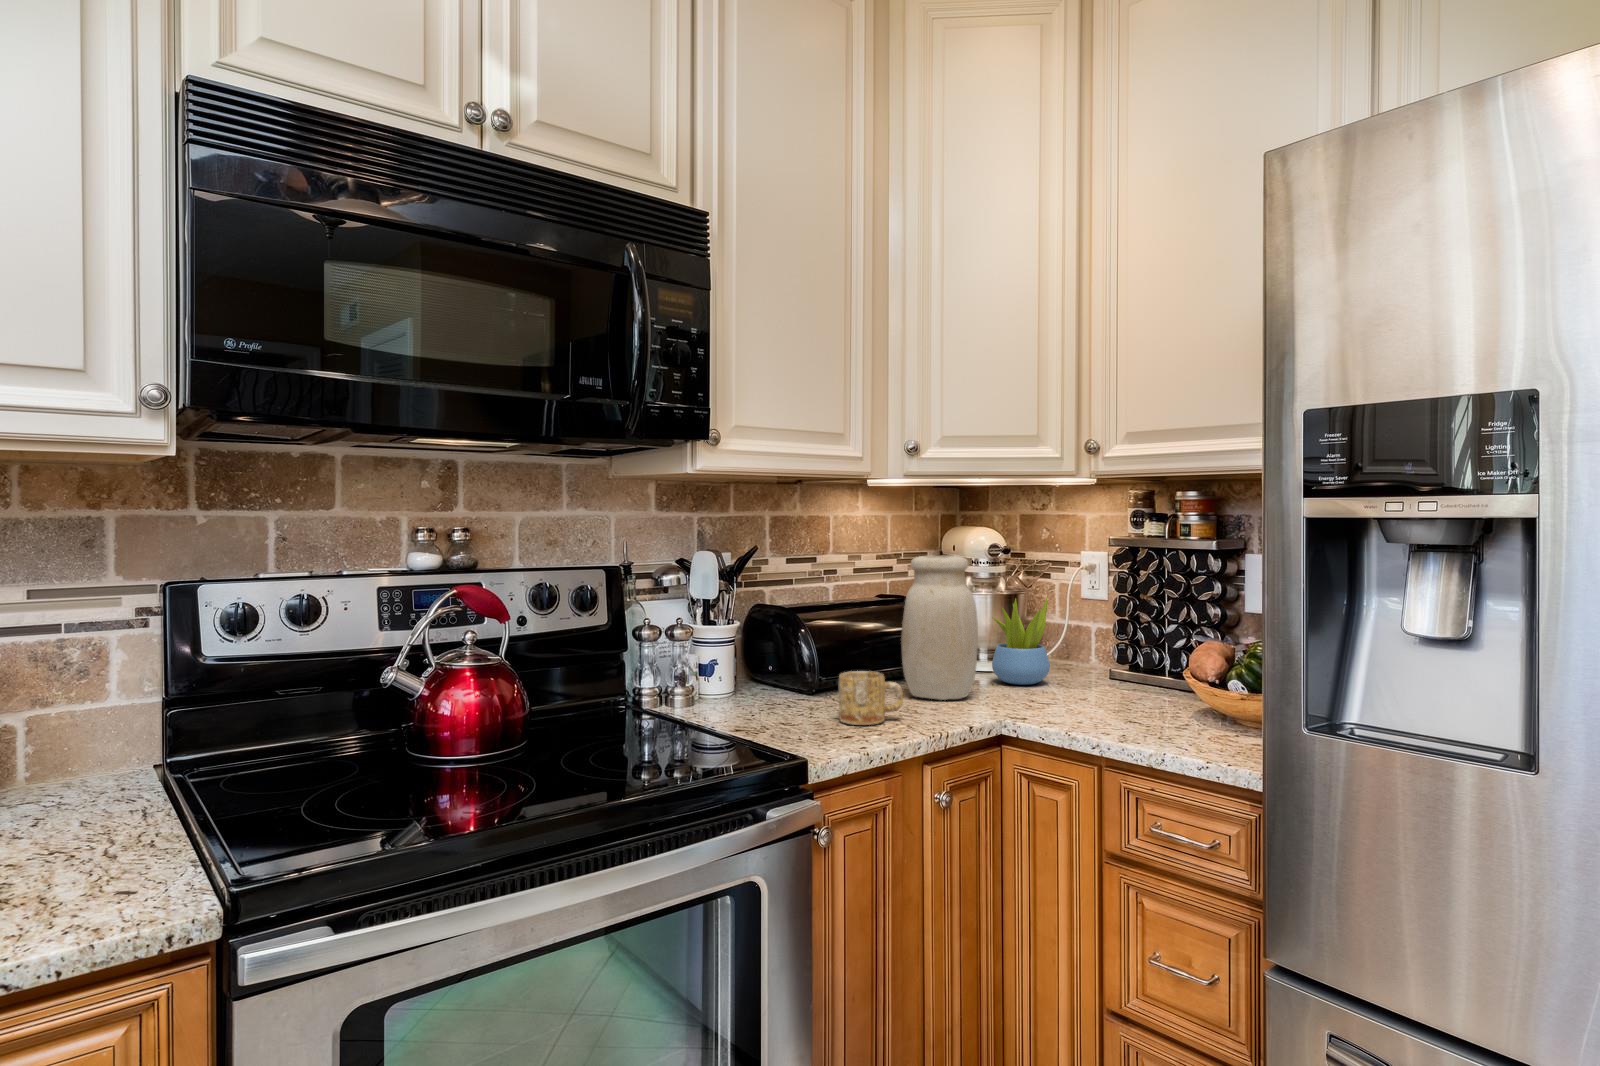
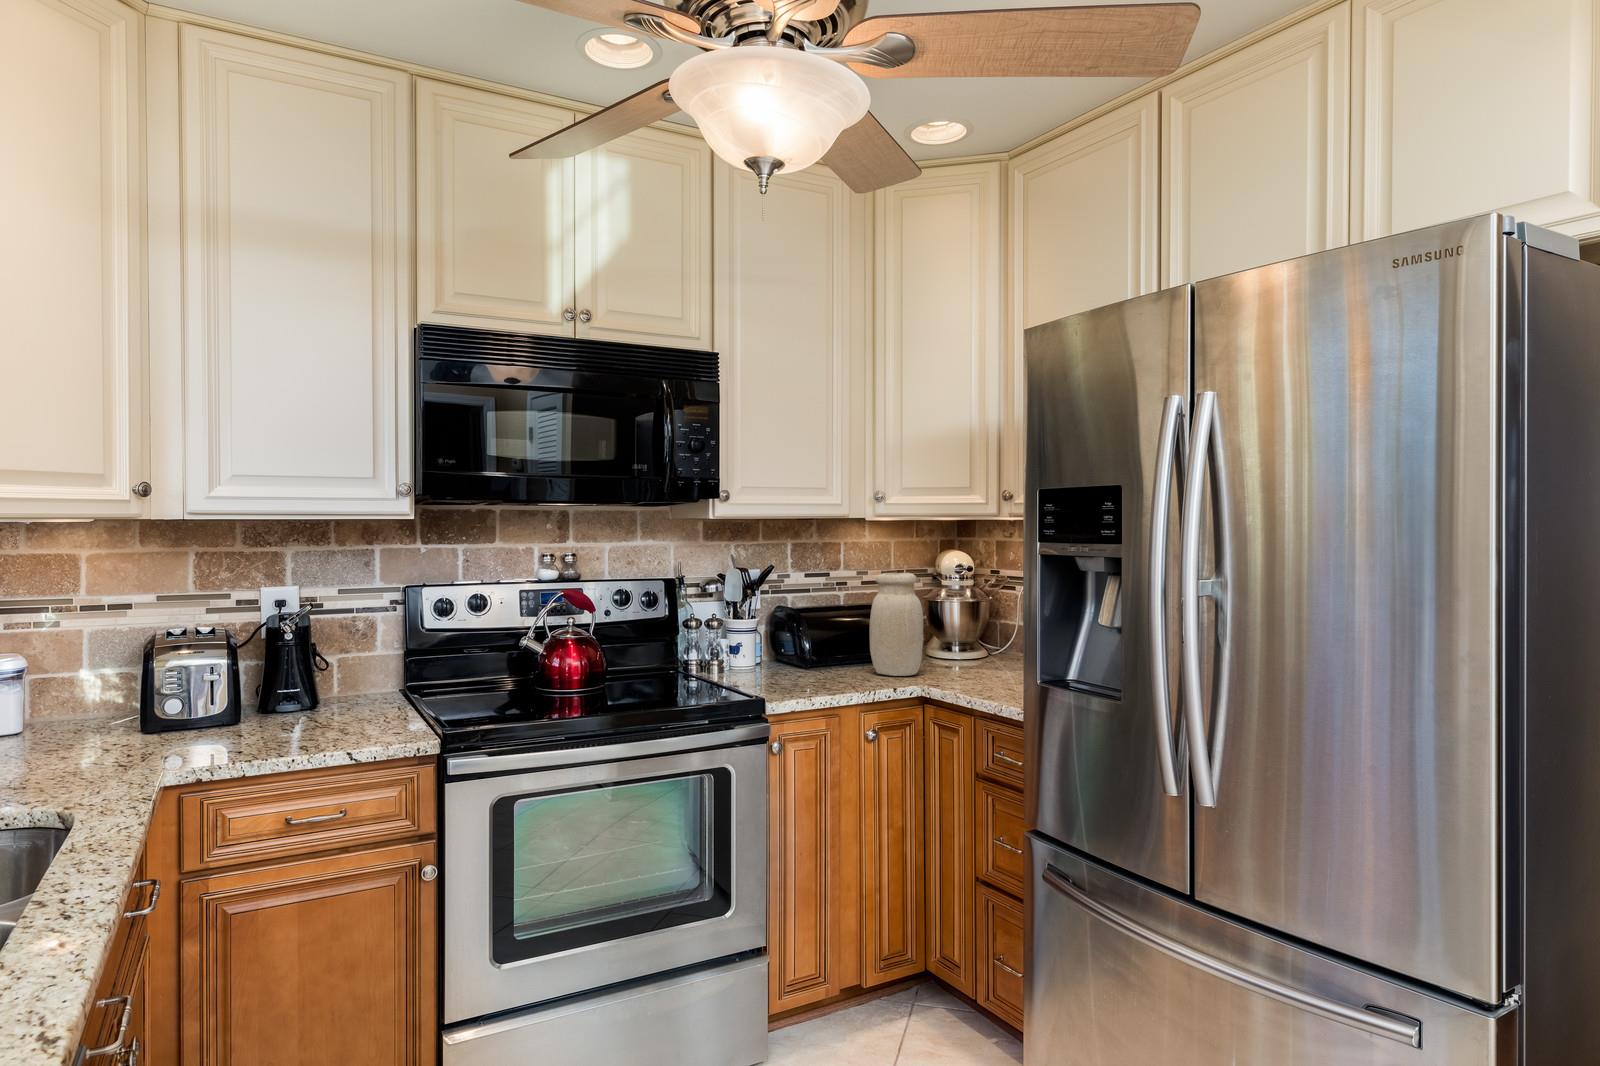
succulent plant: present [992,598,1050,685] -> none [950,604,993,670]
mug: present [839,671,903,725] -> none [807,652,851,687]

